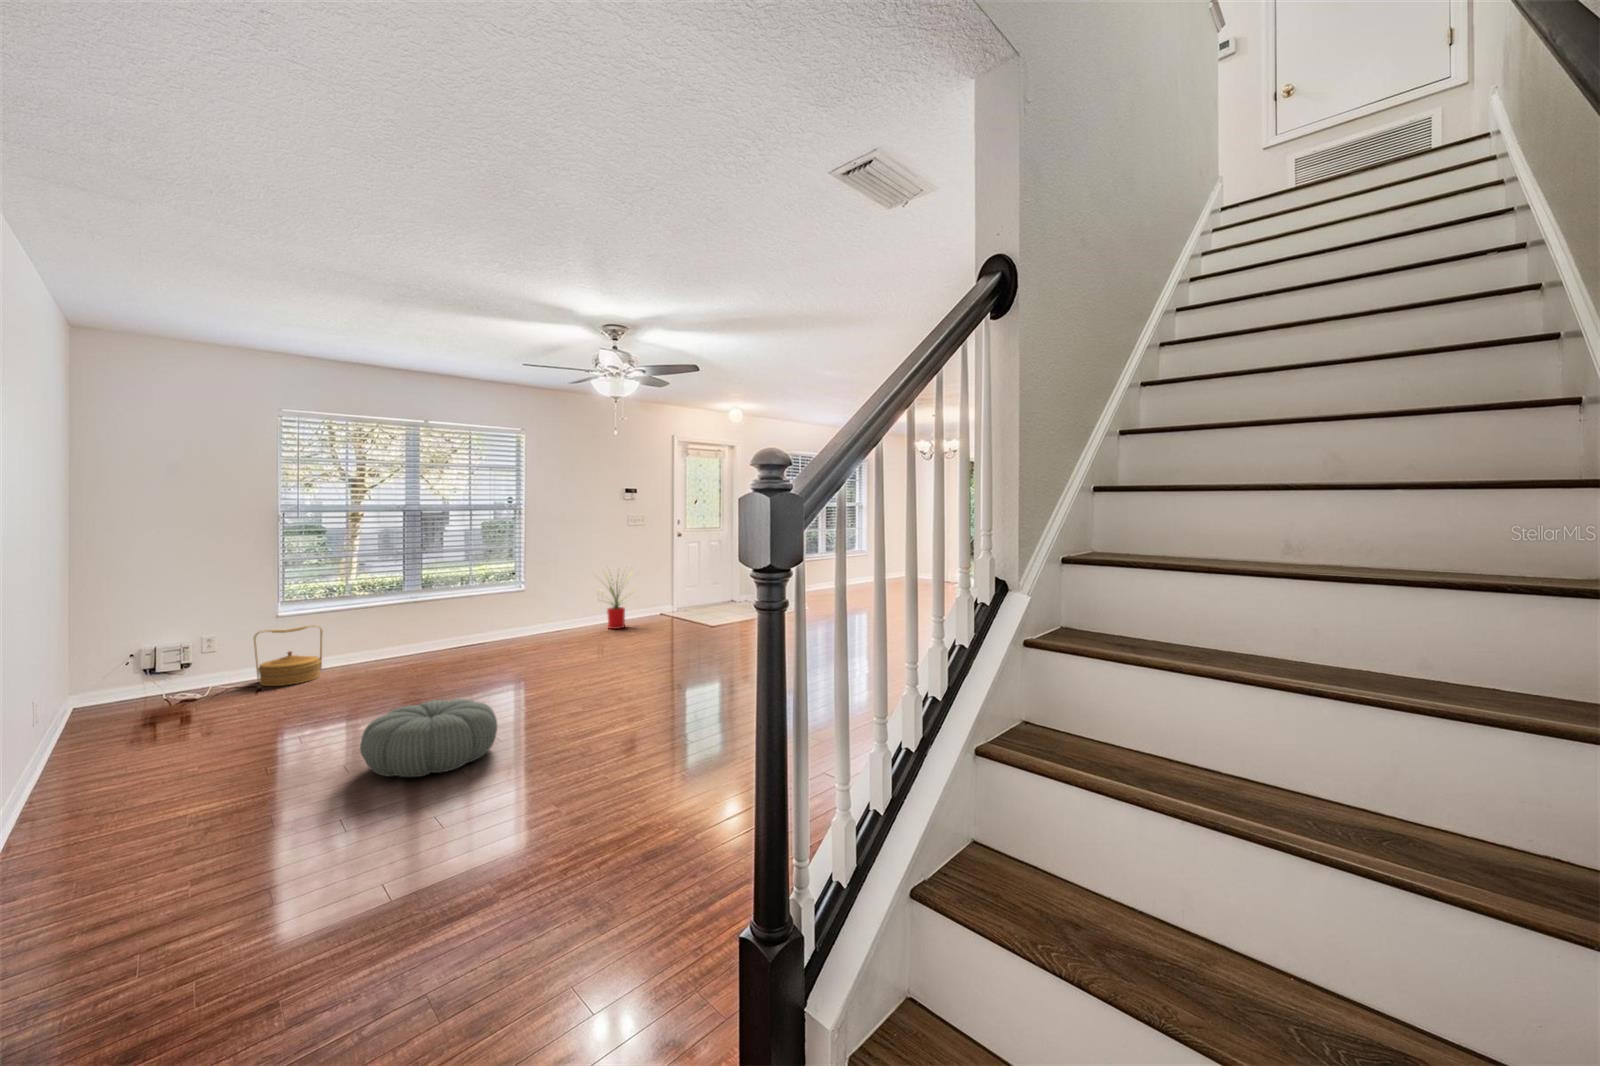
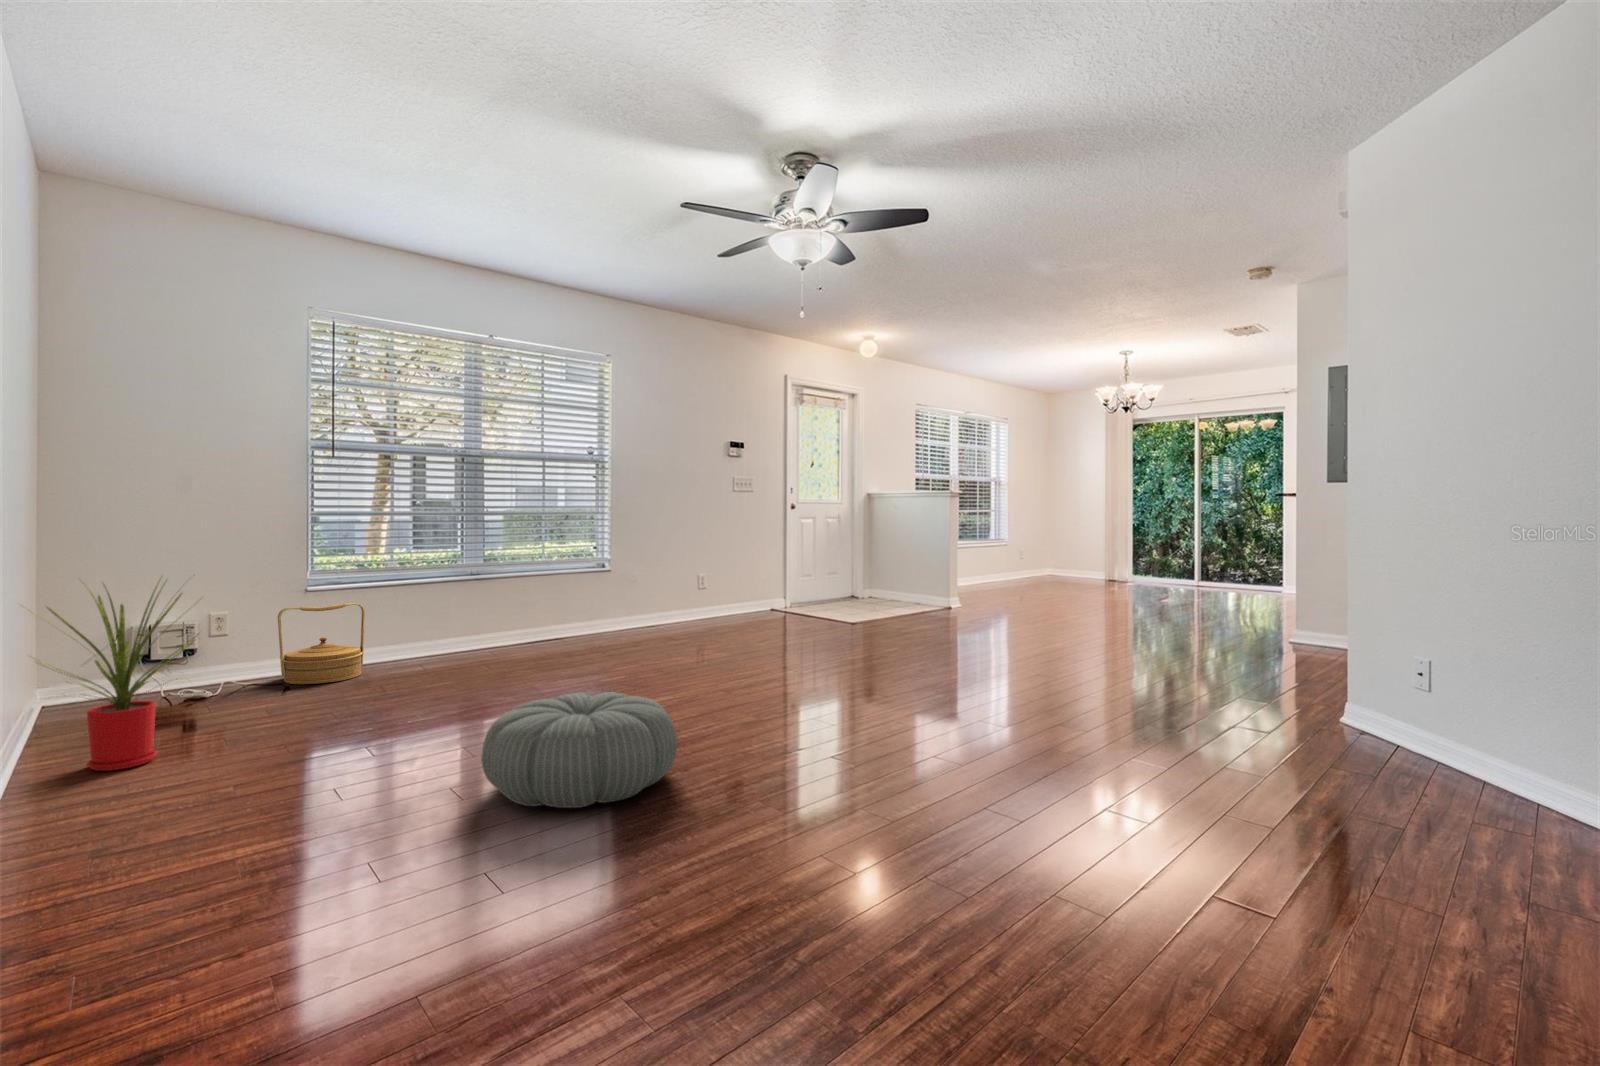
house plant: present [606,571,633,629] -> present [28,576,196,771]

